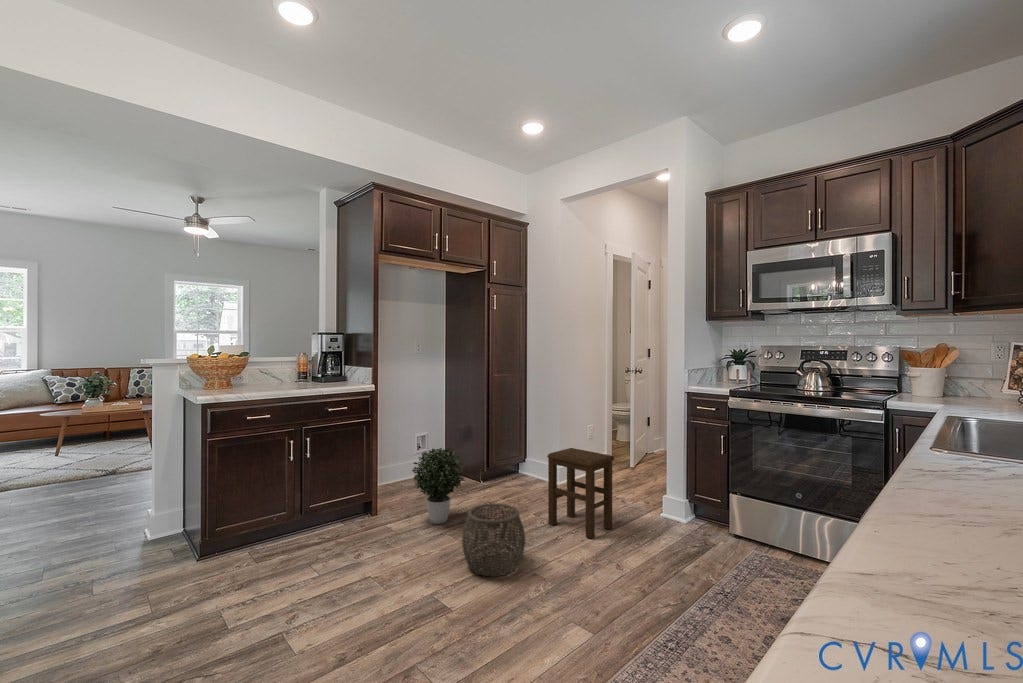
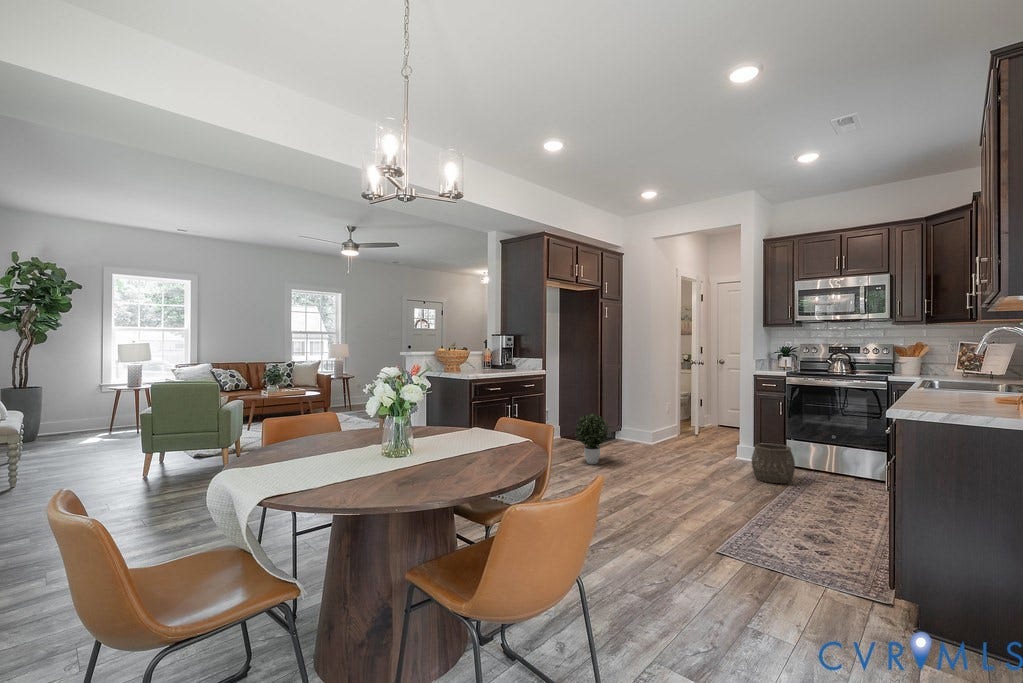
stool: present [547,448,614,538] -> none [666,413,711,469]
woven basket: present [462,503,525,577] -> present [752,443,795,483]

